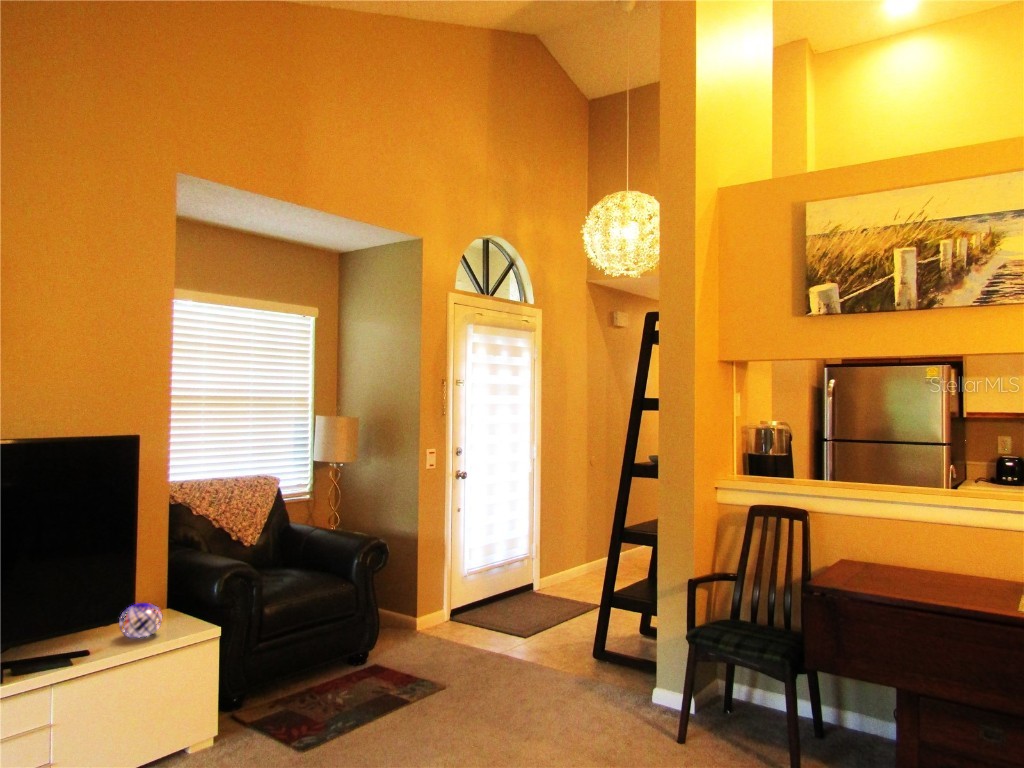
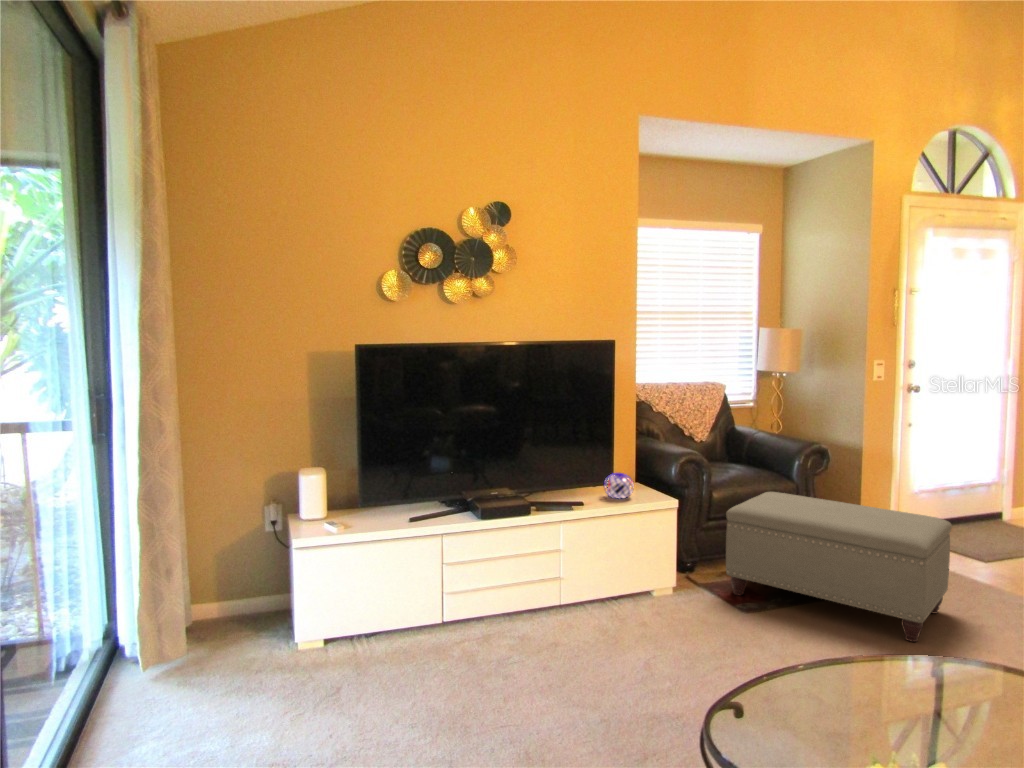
ottoman: none [279,598,500,743] -> present [726,492,952,642]

